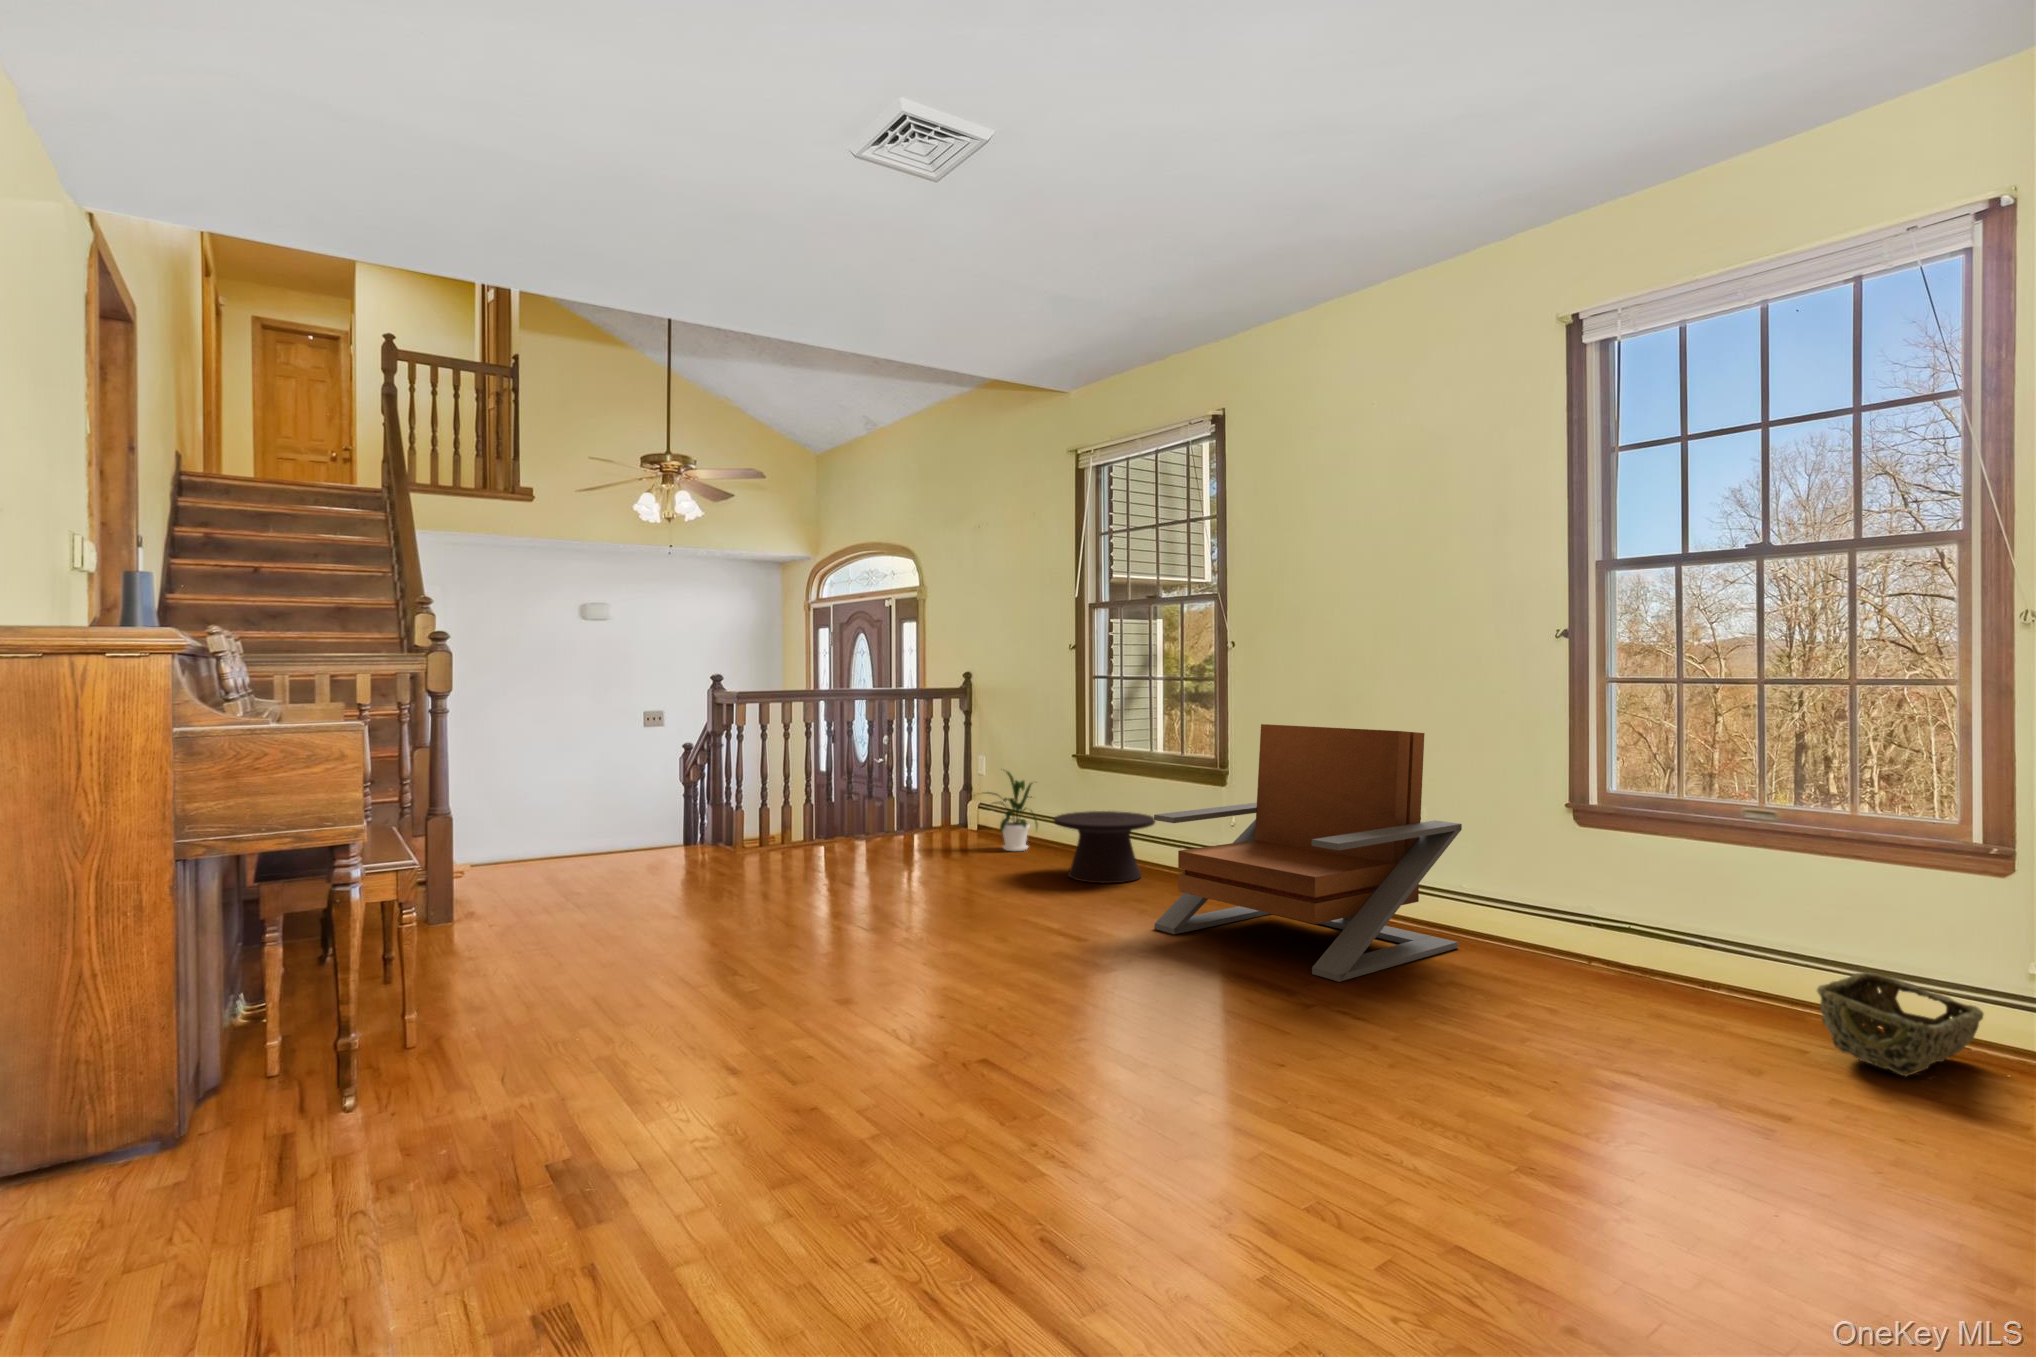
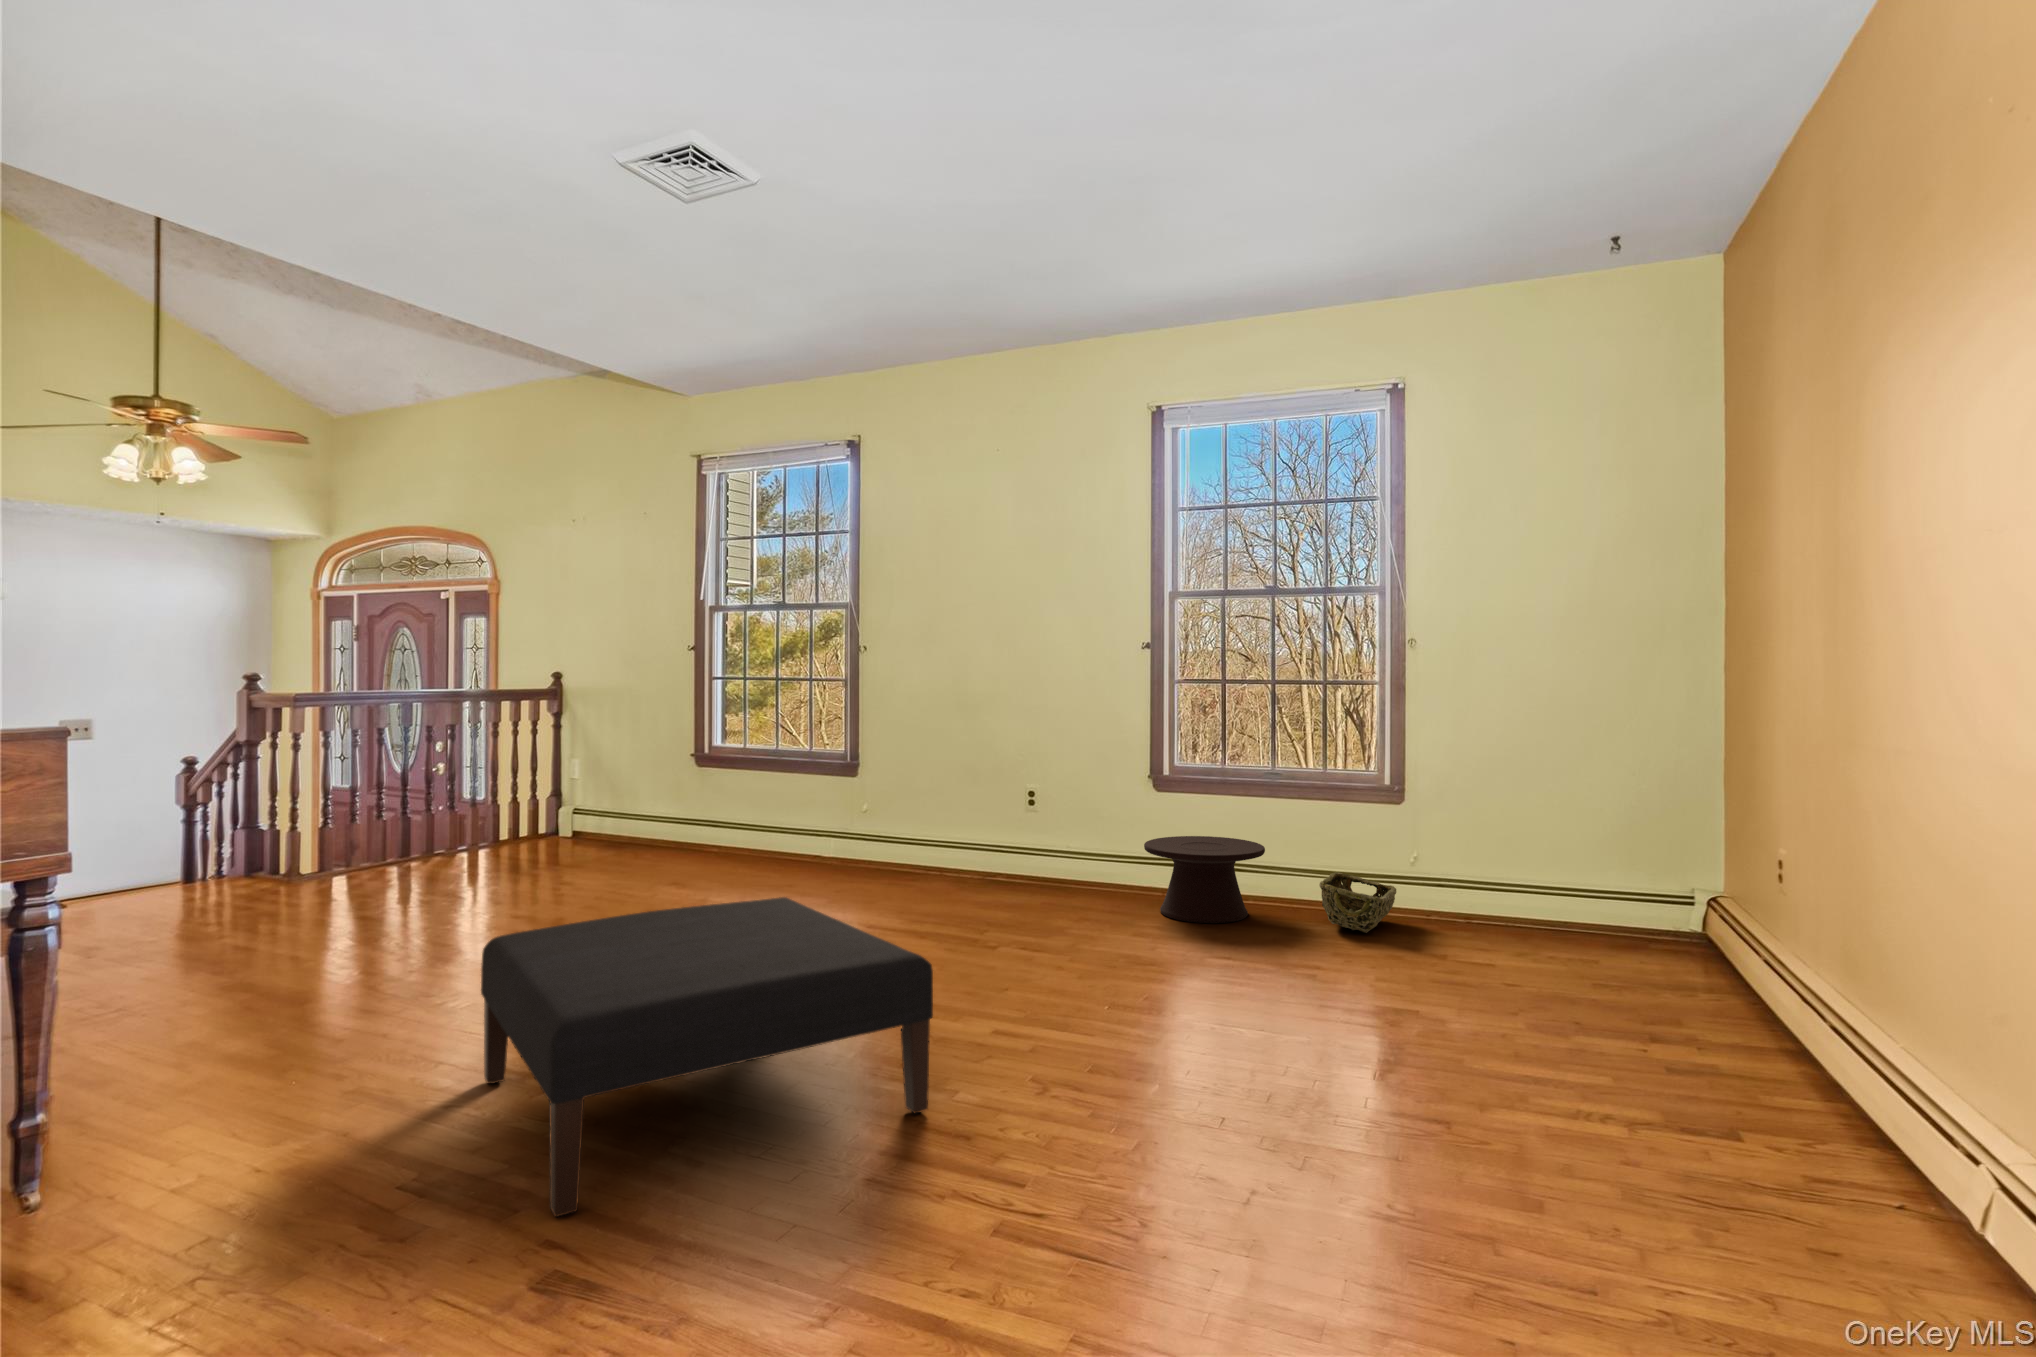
lounge chair: present [1154,724,1462,982] -> none [829,719,1074,924]
house plant: present [987,771,1037,851] -> none [580,770,653,853]
side table: present [1054,811,1155,883] -> present [1144,836,1265,923]
ottoman: none [590,928,1043,1249] -> present [481,897,933,1217]

